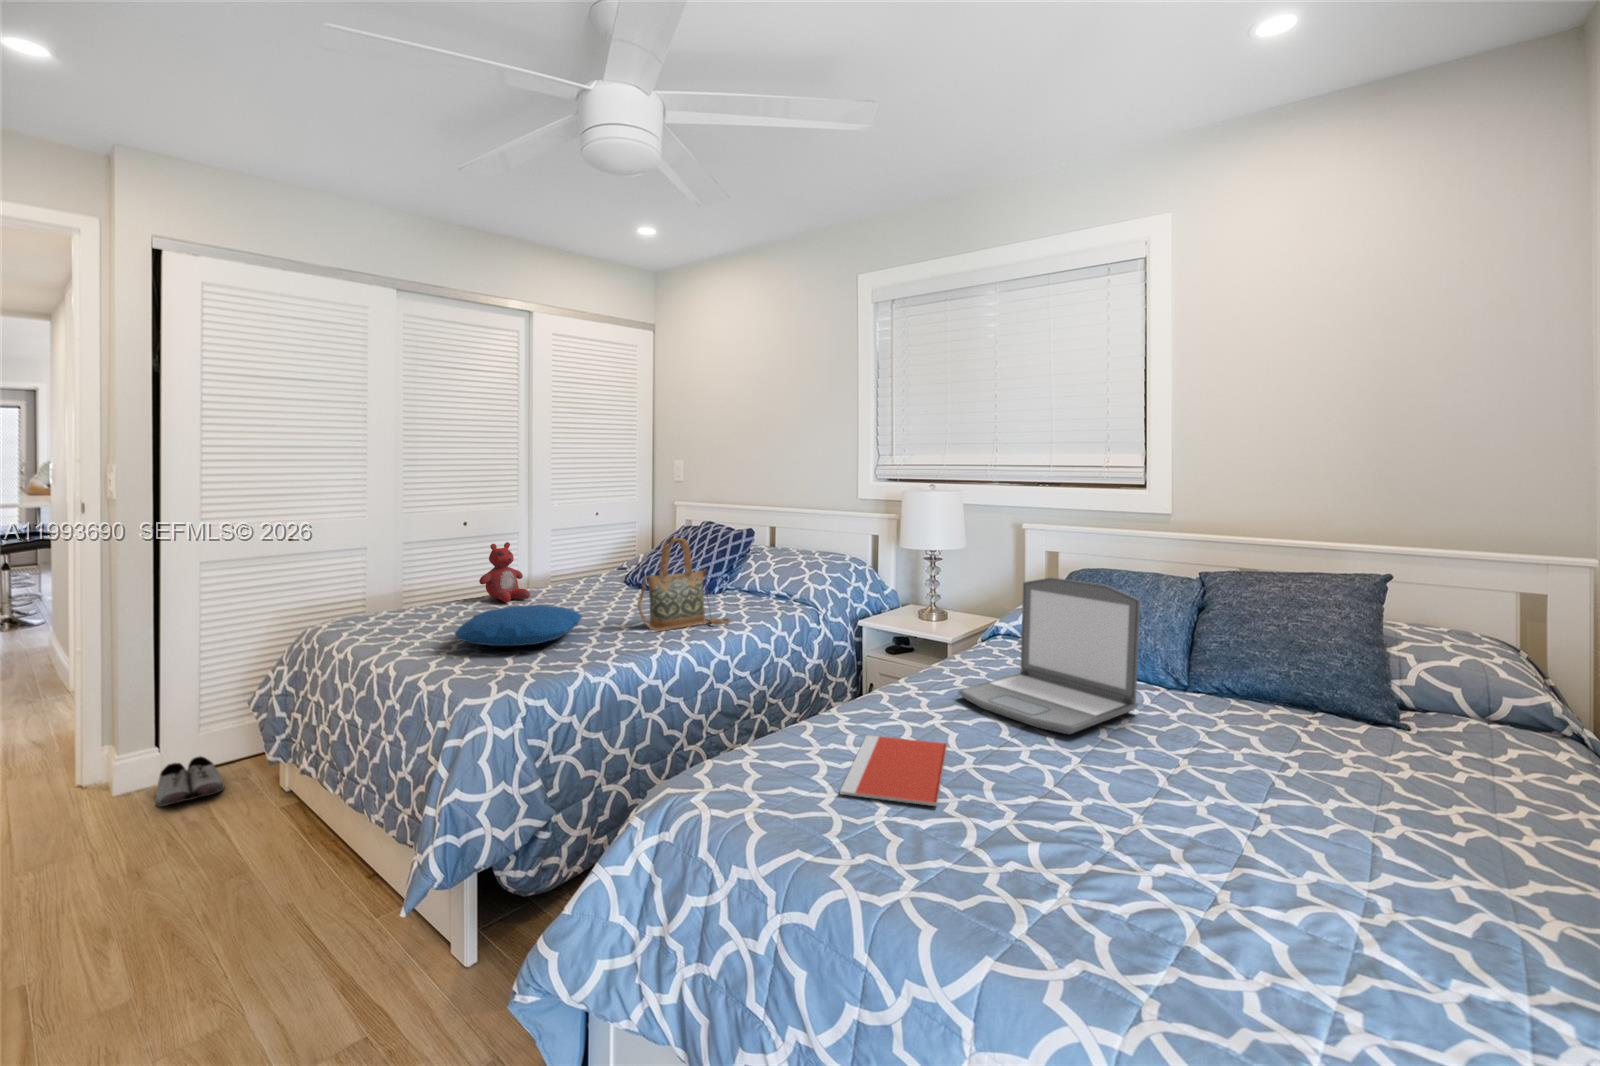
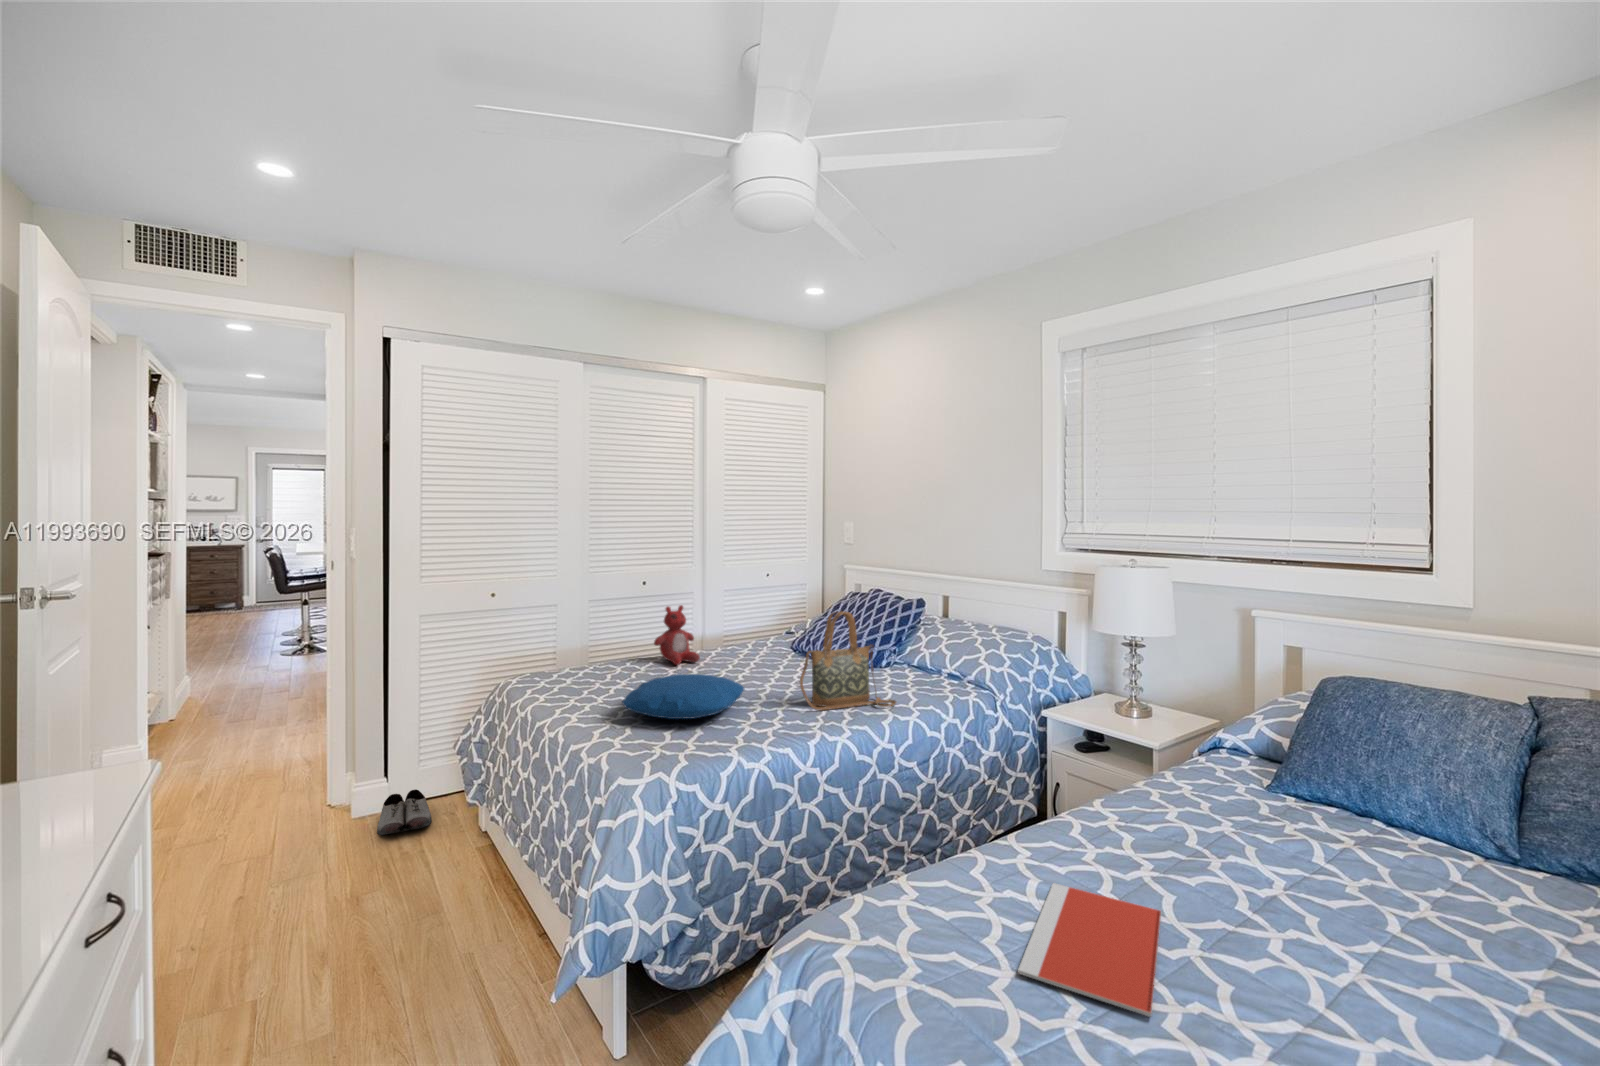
laptop: present [958,578,1140,734] -> none [1173,694,1444,920]

